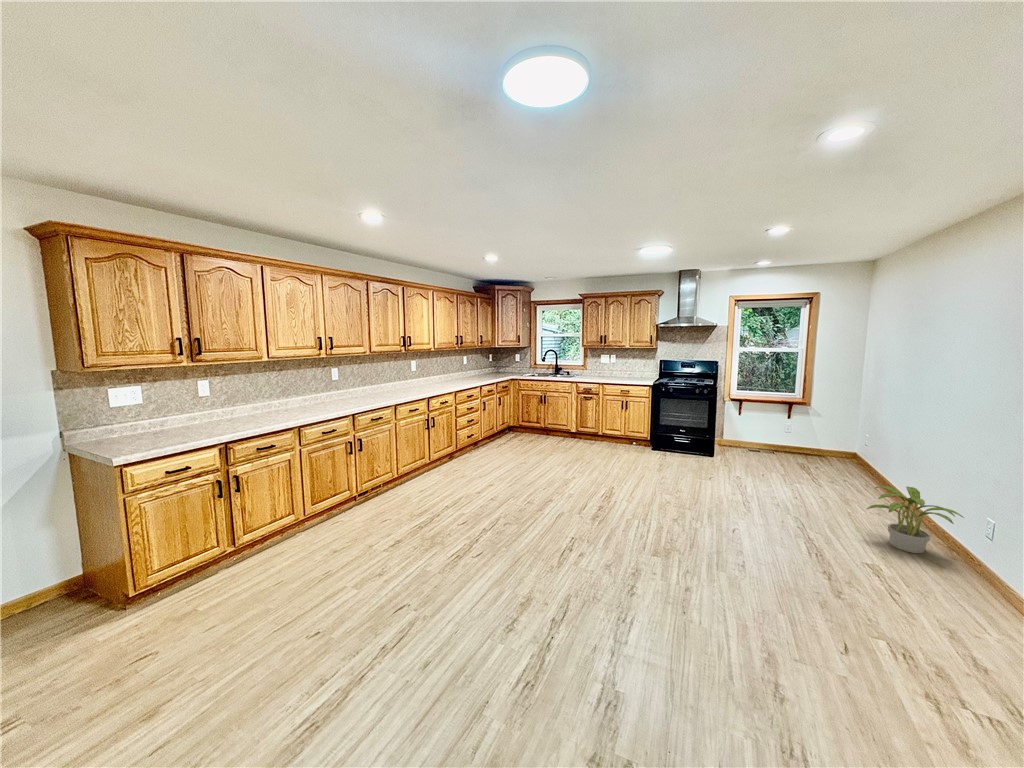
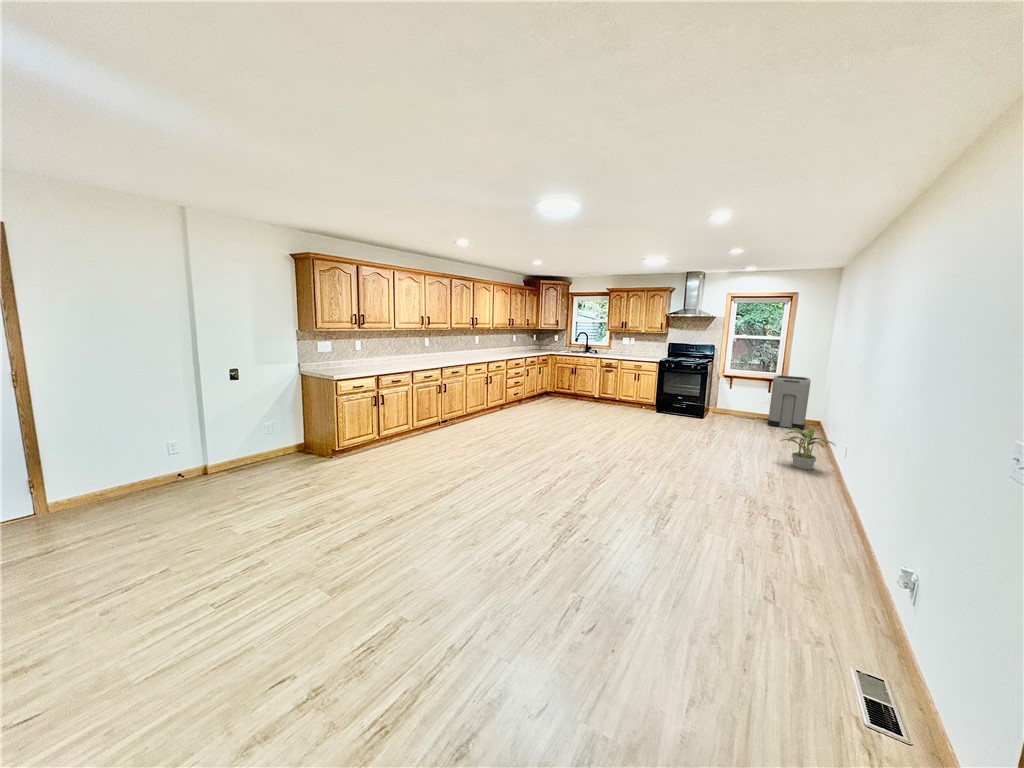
trash can: none [792,397,850,468] -> present [768,375,811,430]

